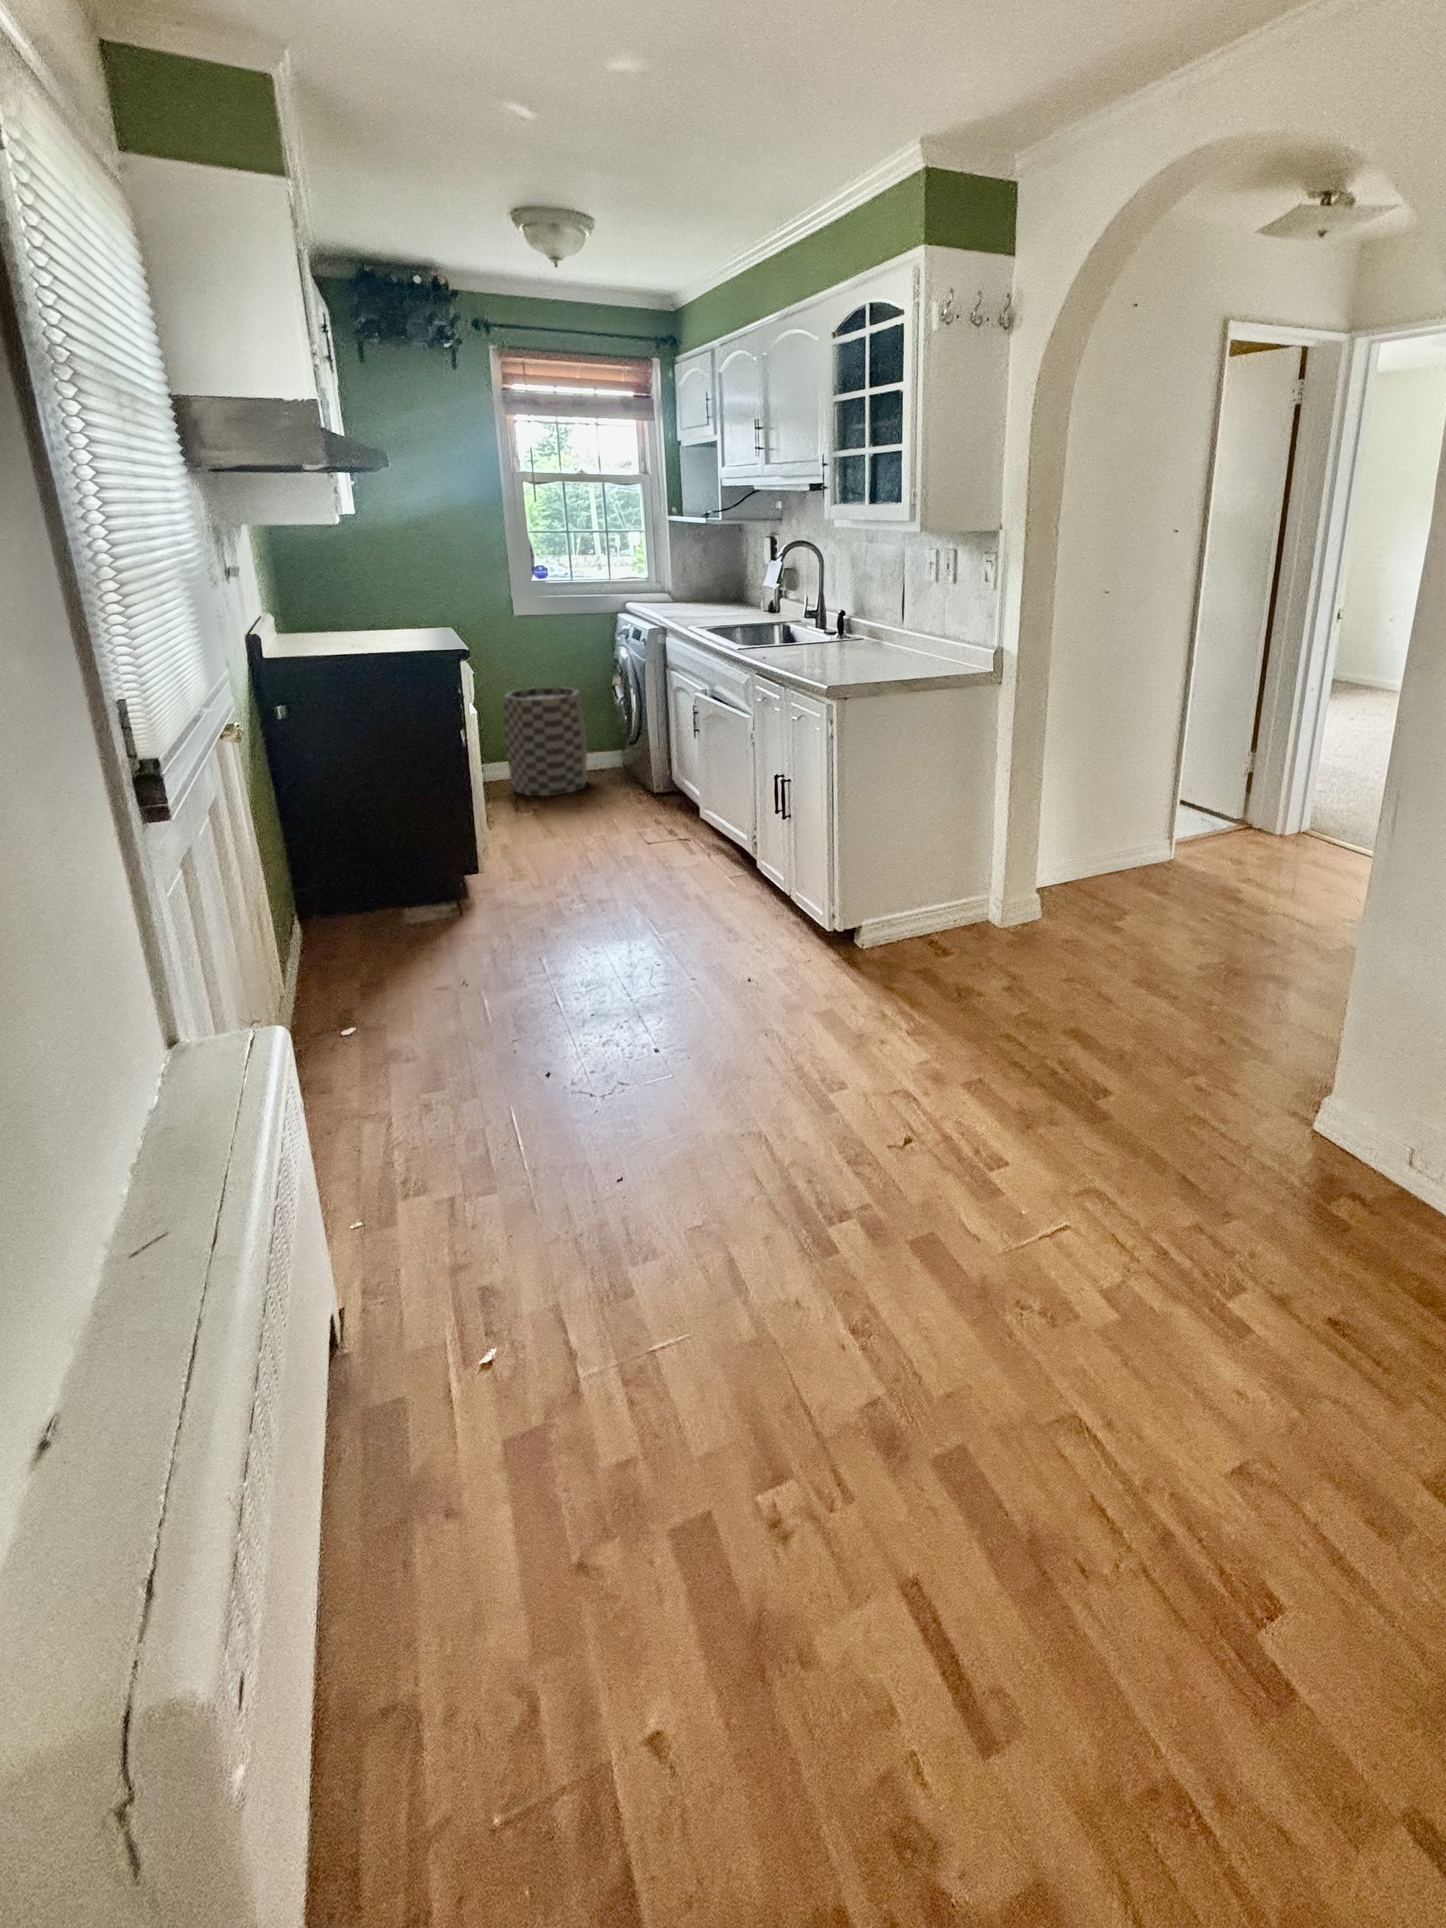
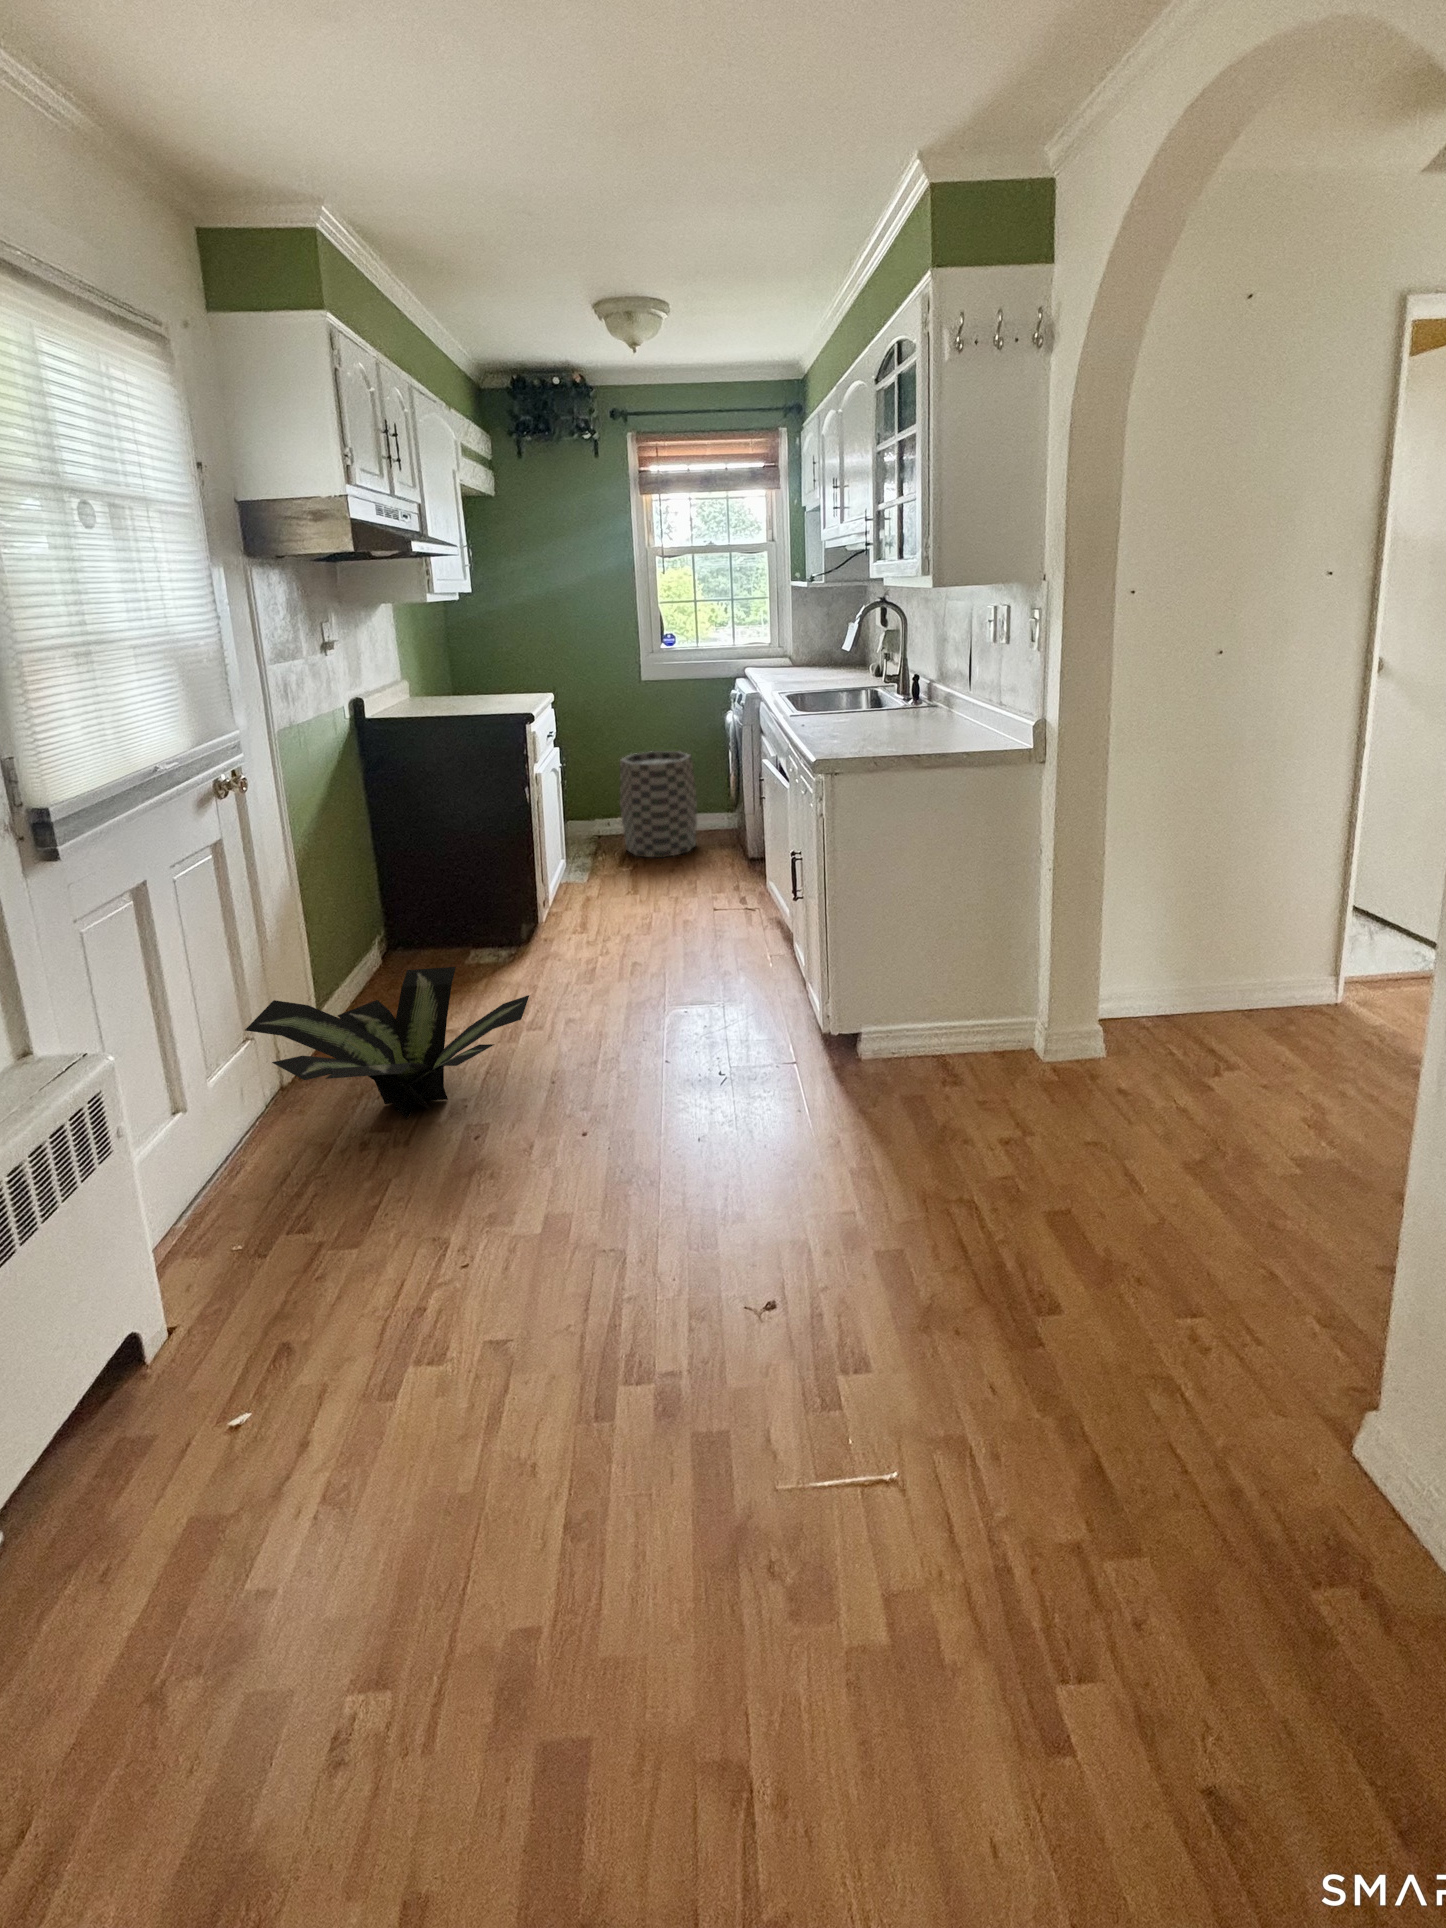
potted plant: none [285,897,580,1043] -> present [245,967,529,1119]

